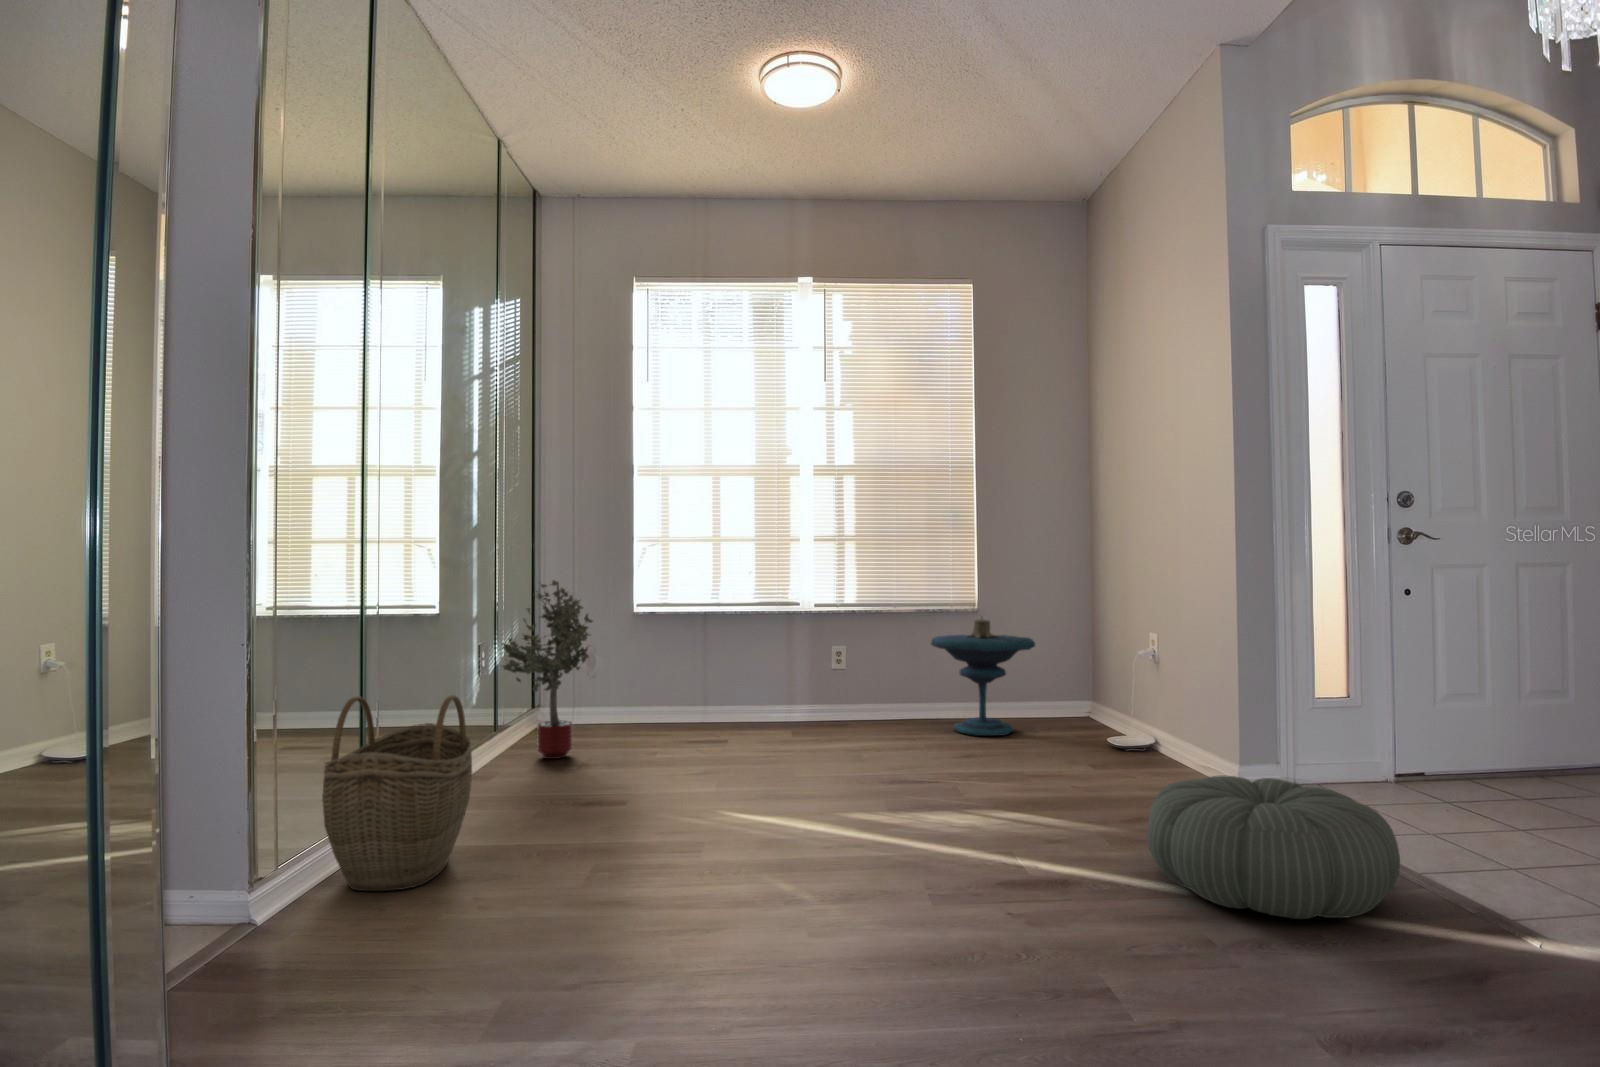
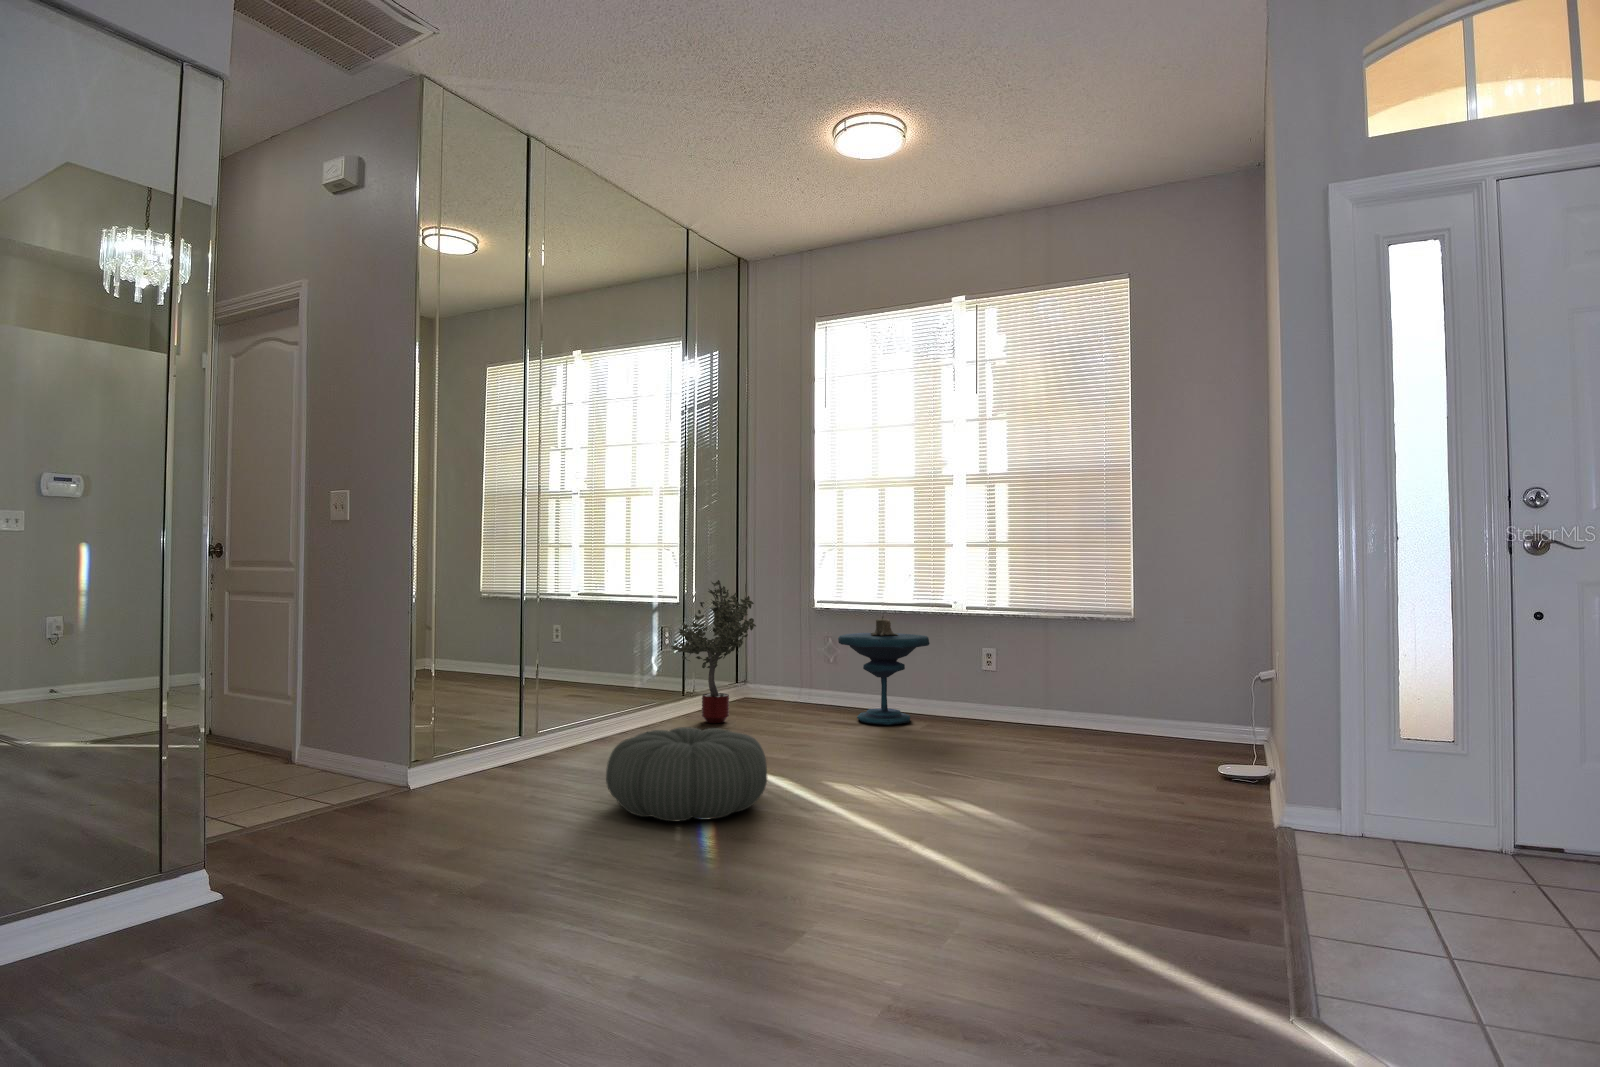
side table: present [931,618,1035,736] -> present [838,616,930,725]
woven basket: present [322,695,472,891] -> none [450,656,559,785]
pouf: present [1147,776,1400,919] -> present [606,727,767,821]

